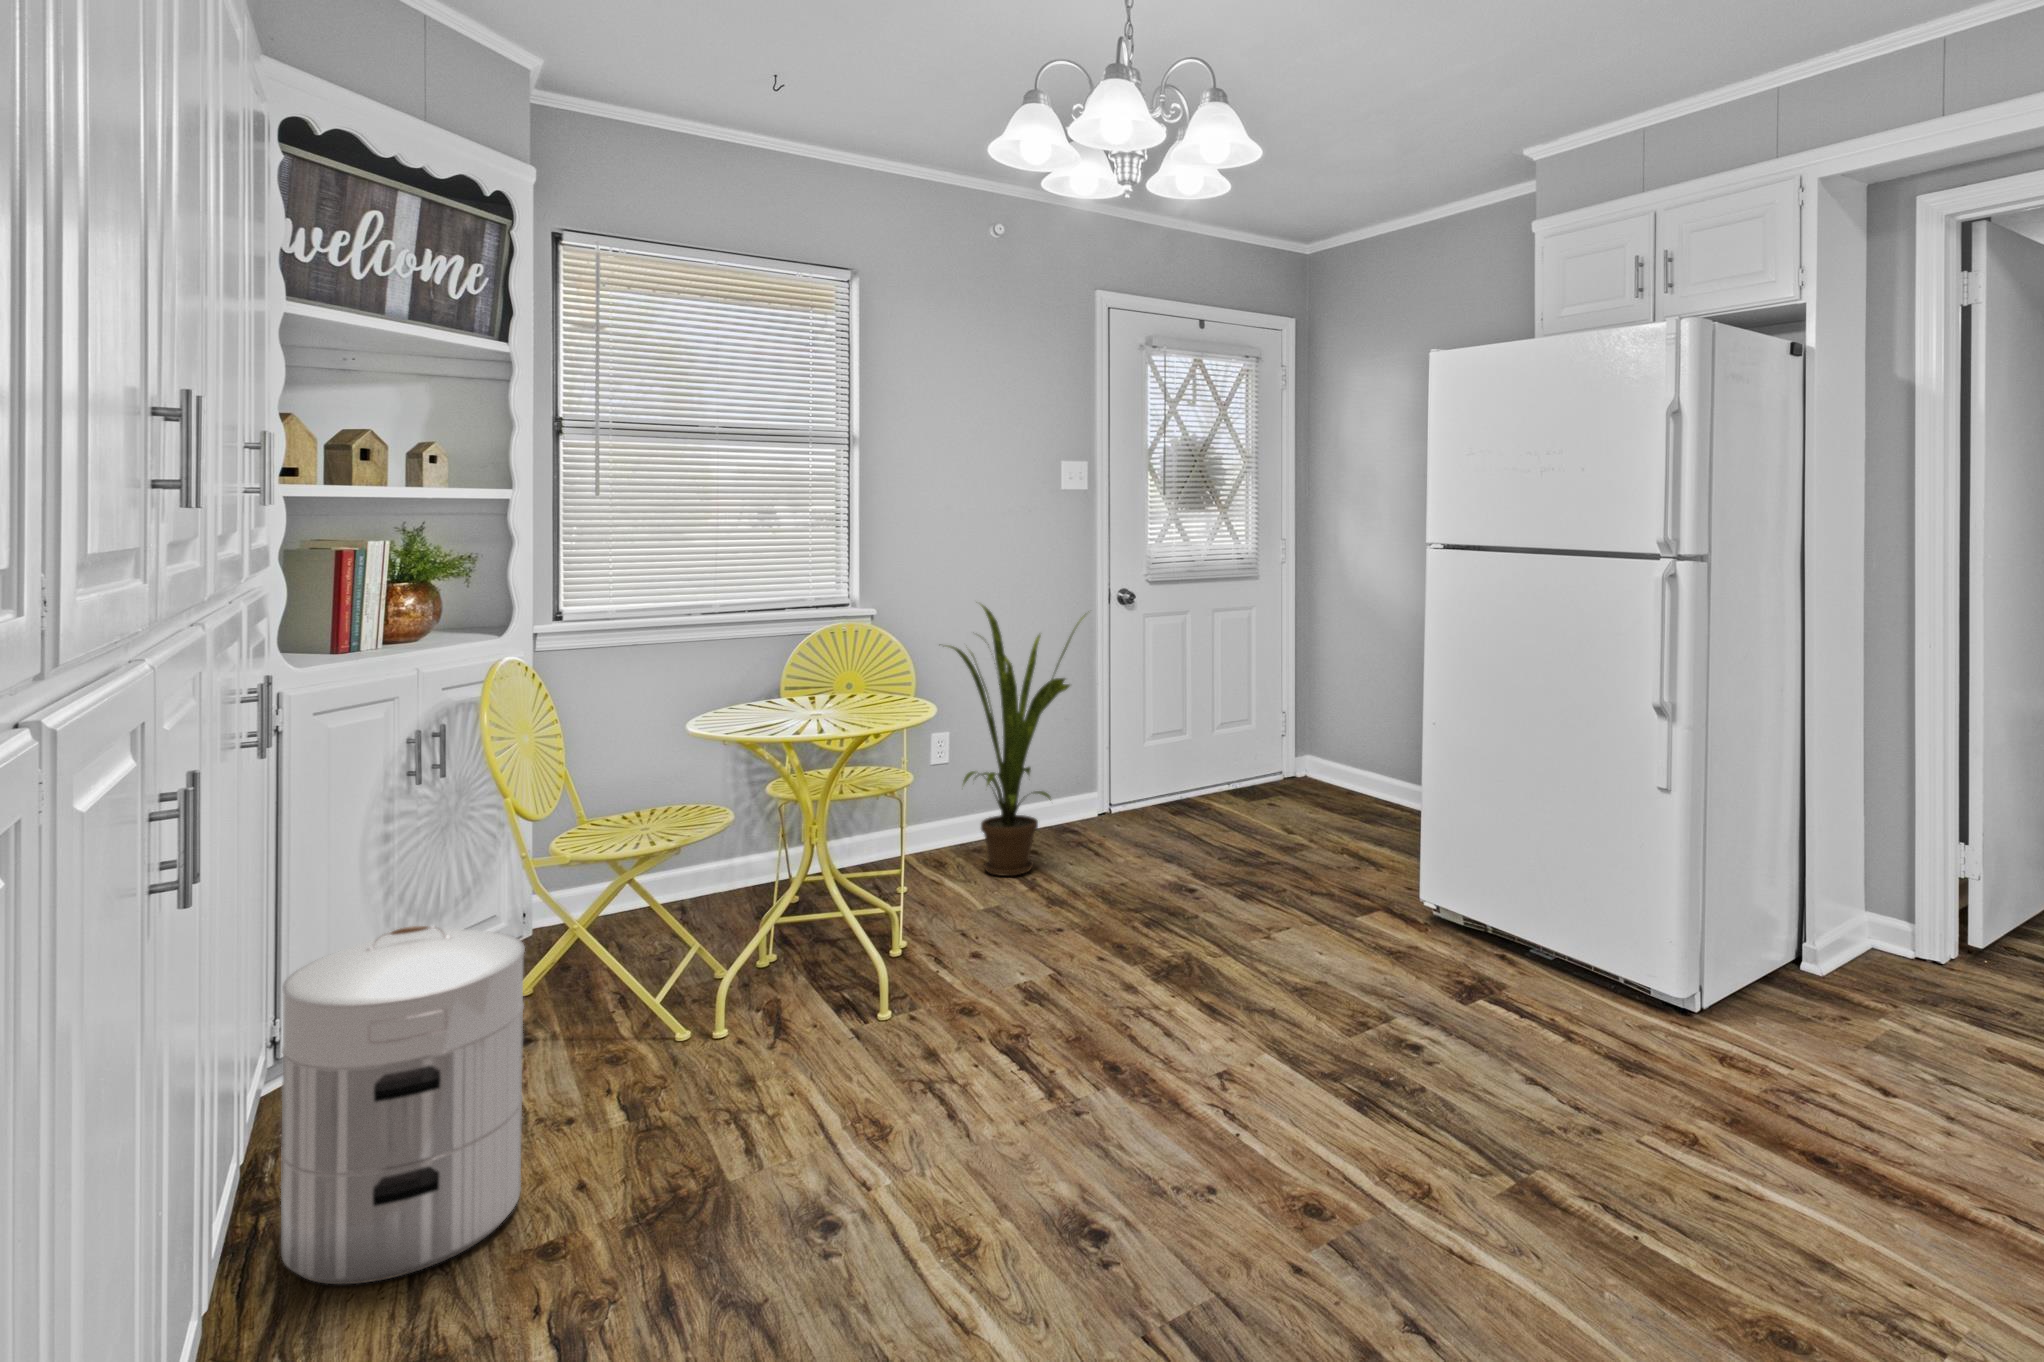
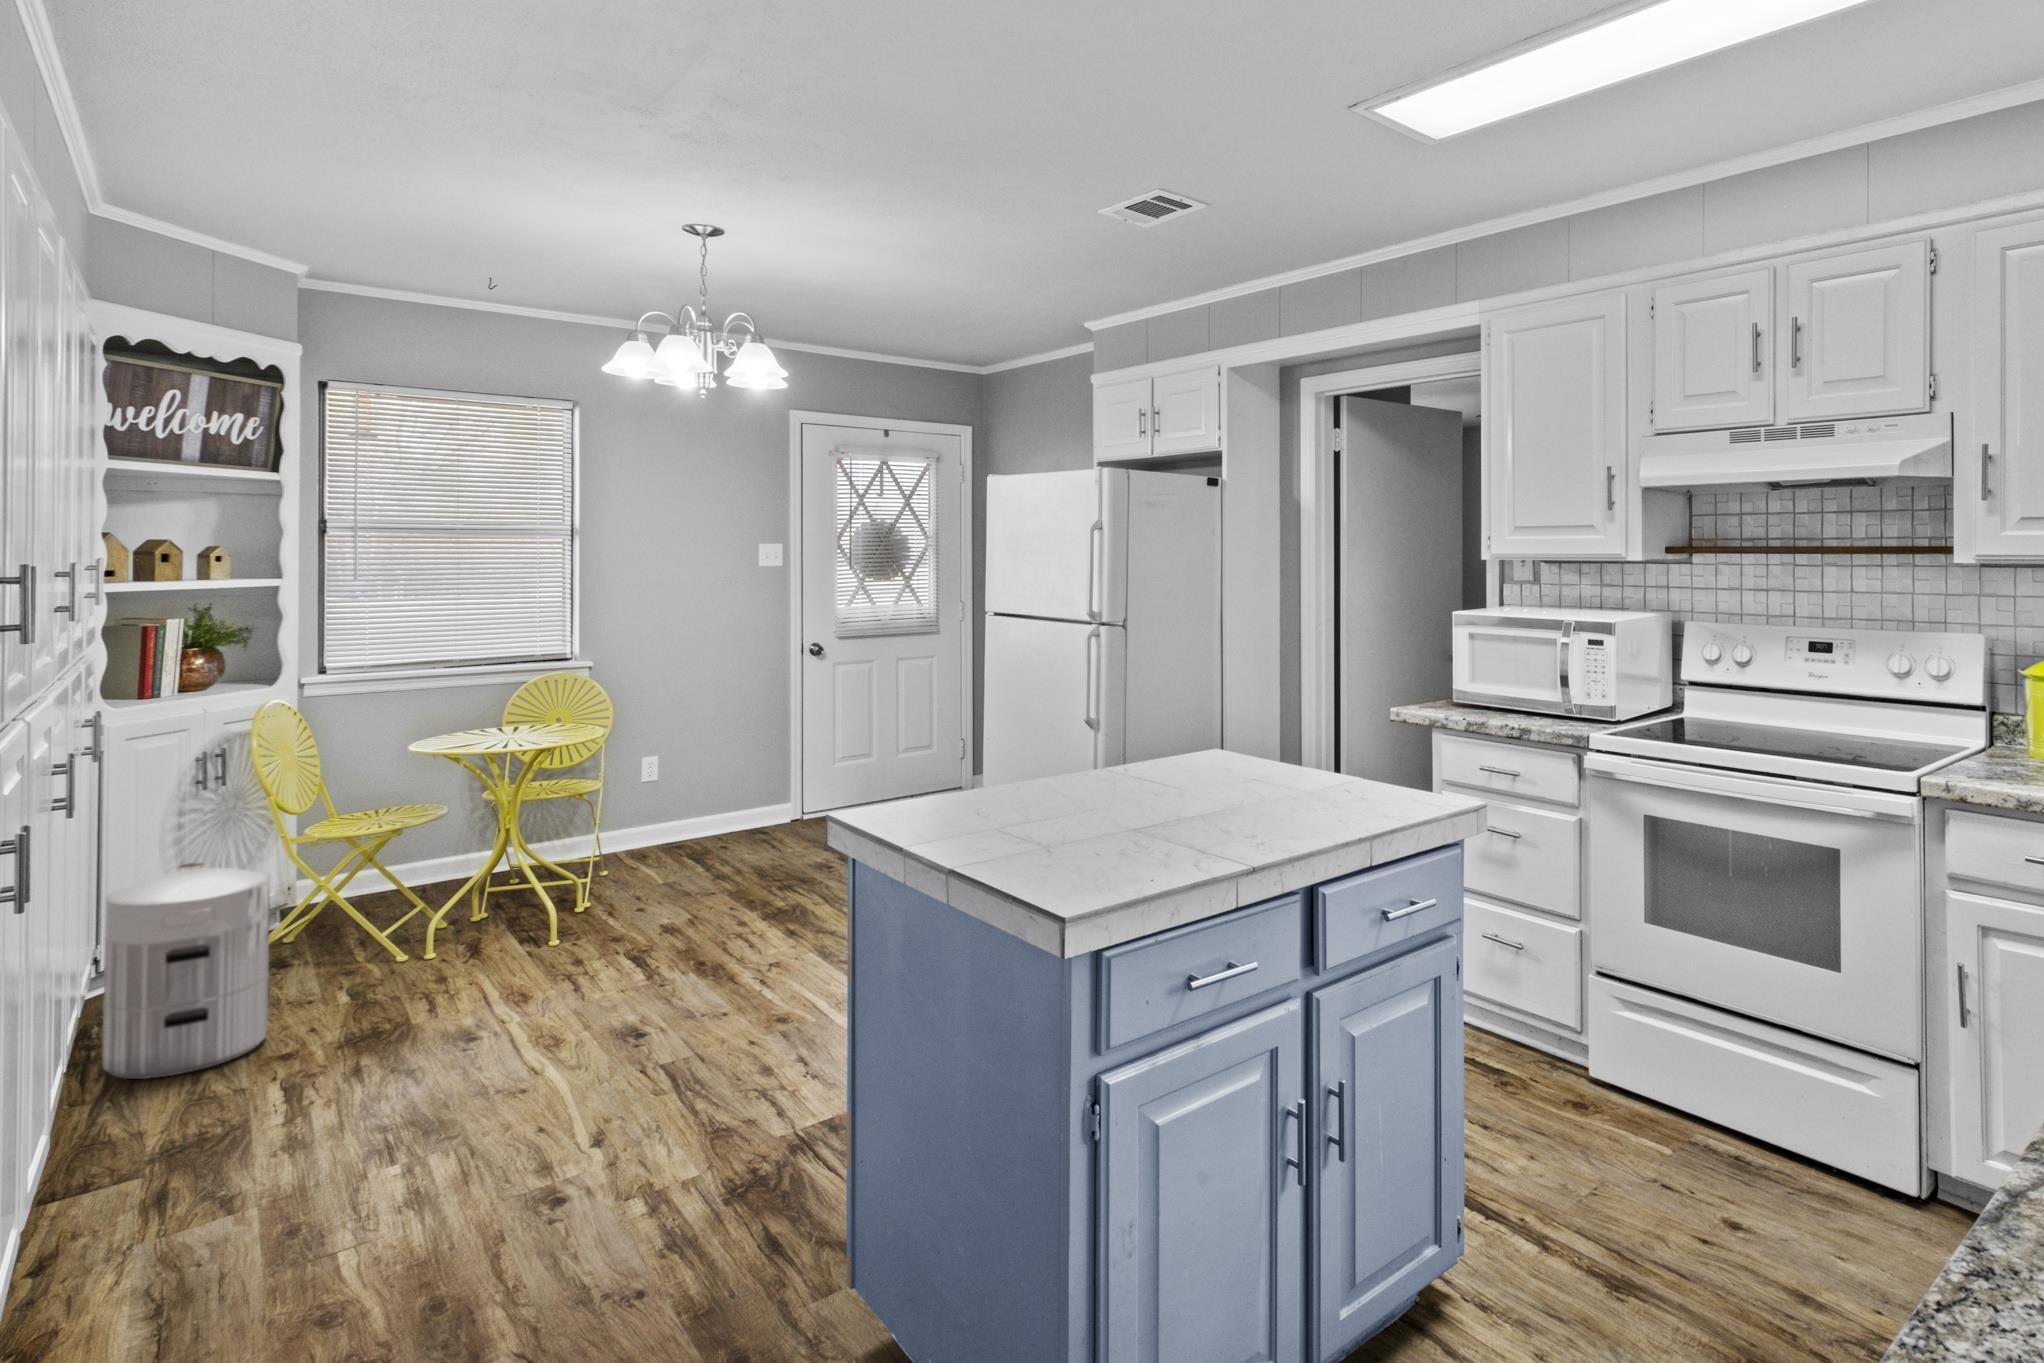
house plant: present [948,605,1085,876] -> none [634,649,762,859]

